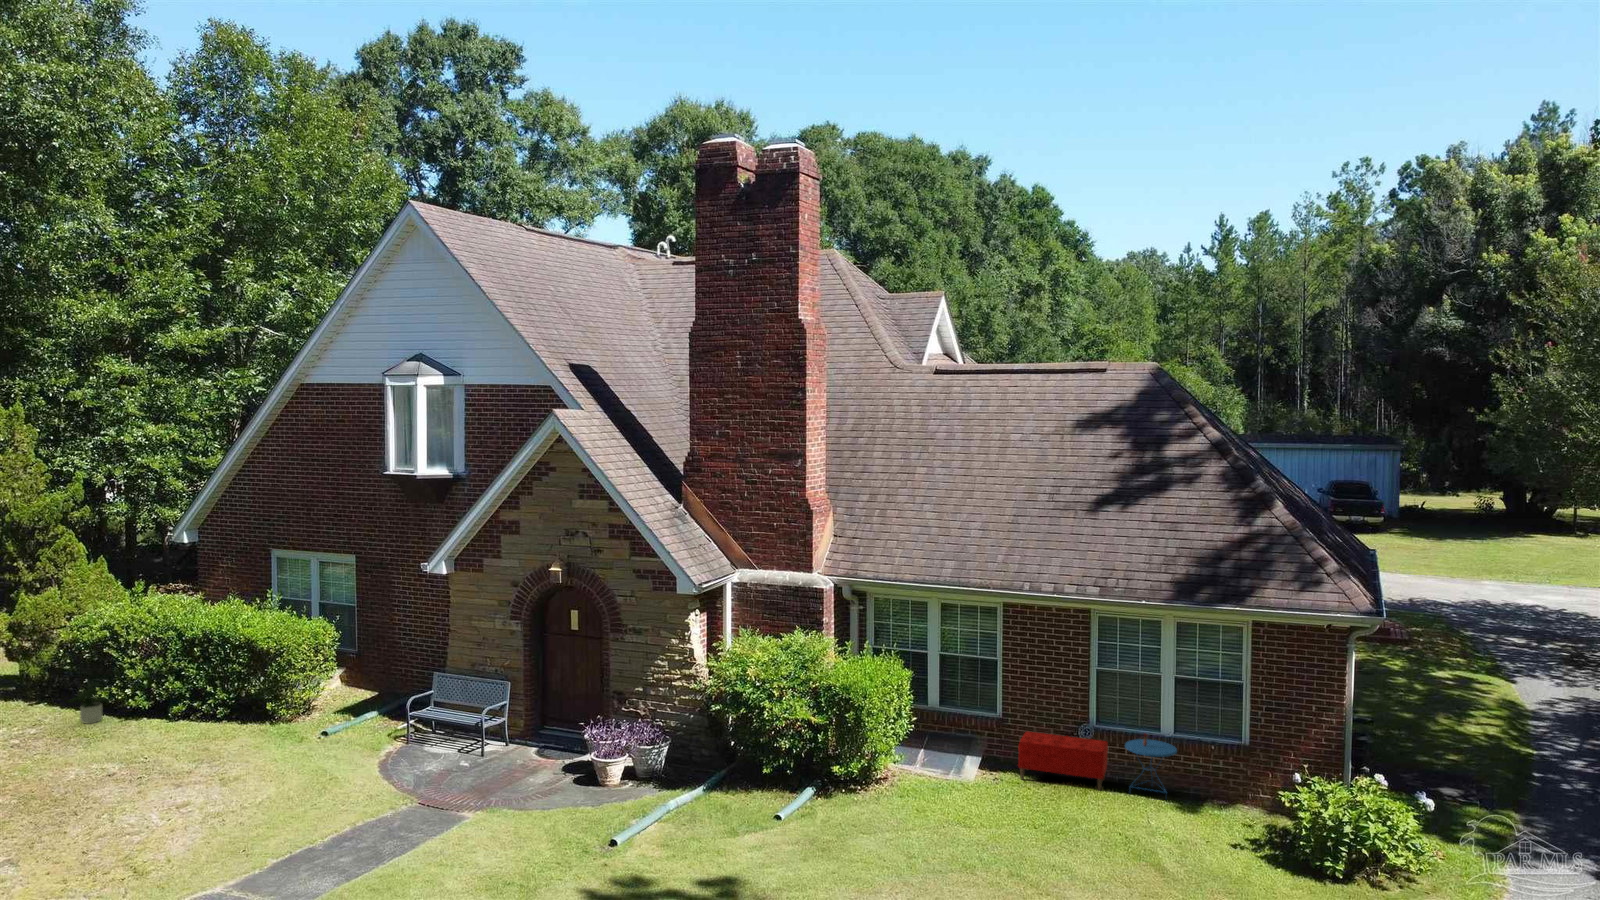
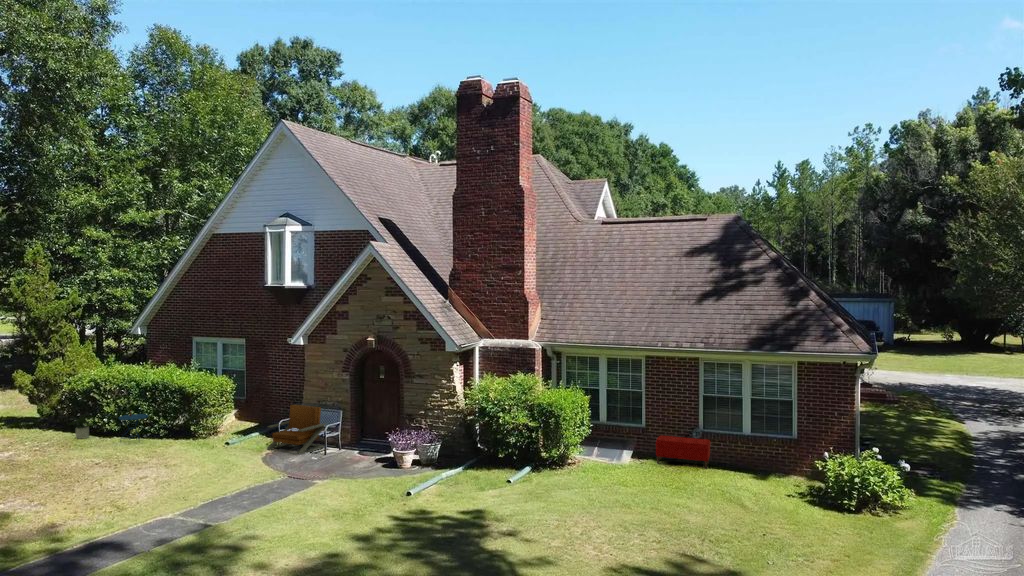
lounge chair: none [388,672,486,758] -> present [267,405,325,454]
side table: present [1125,735,1177,793] -> present [119,410,148,439]

